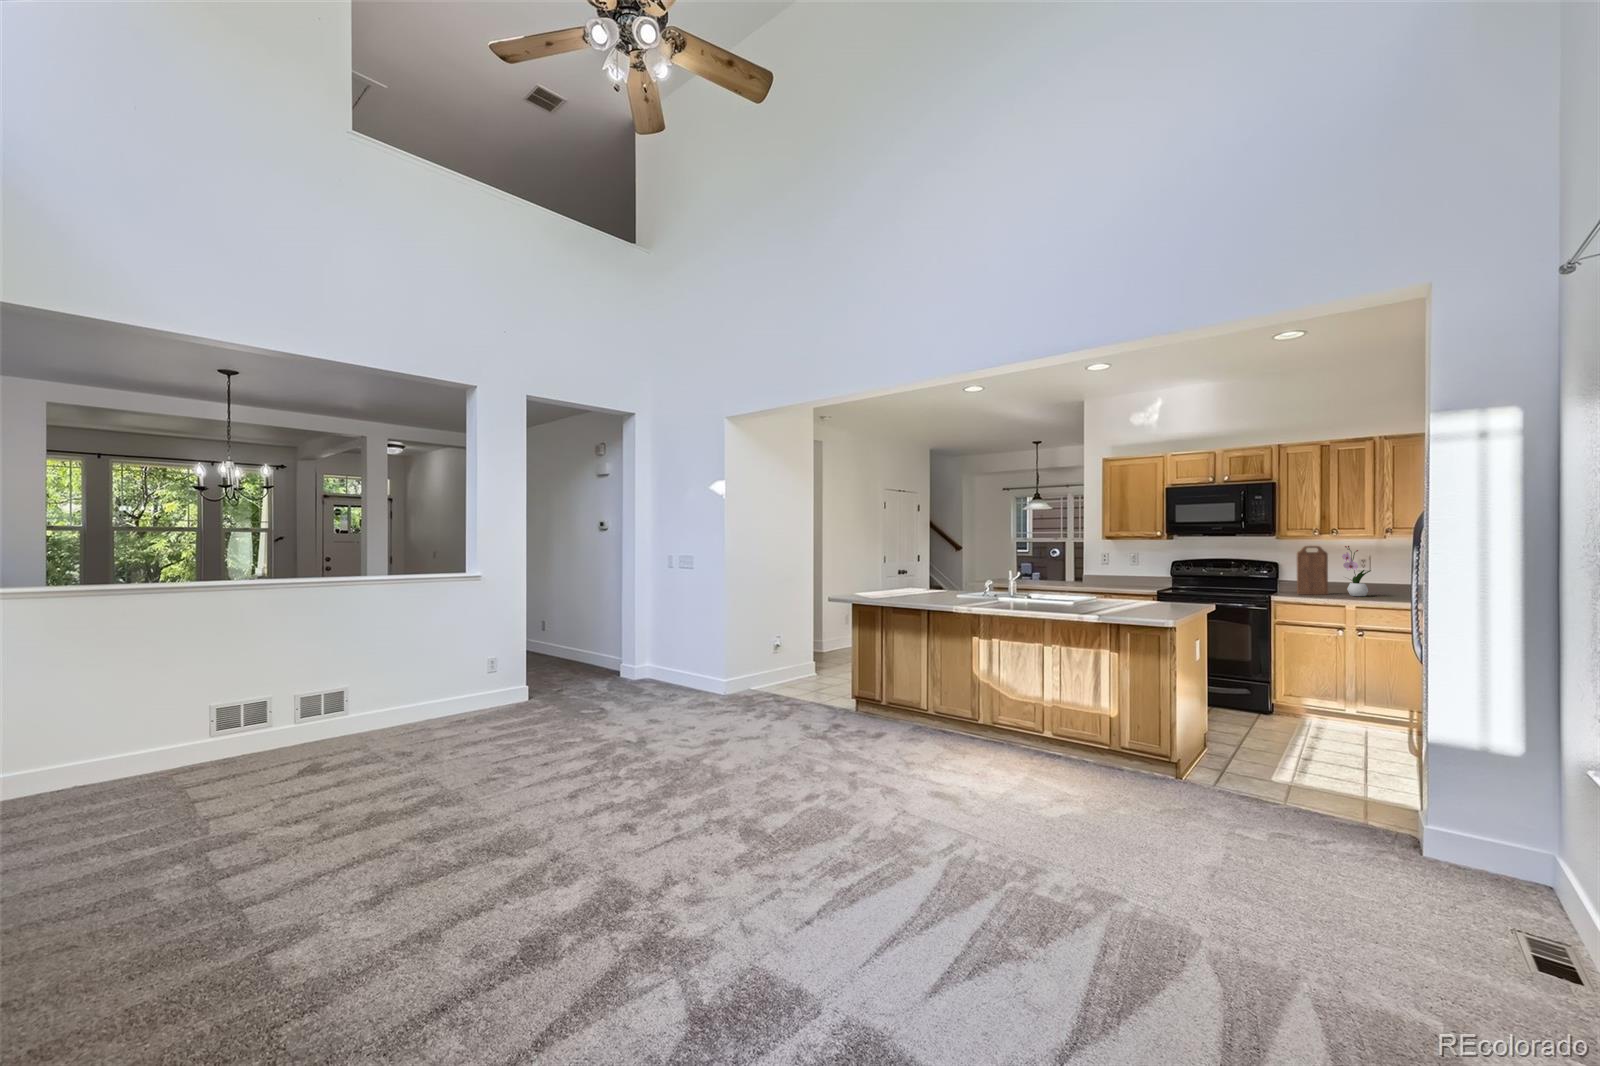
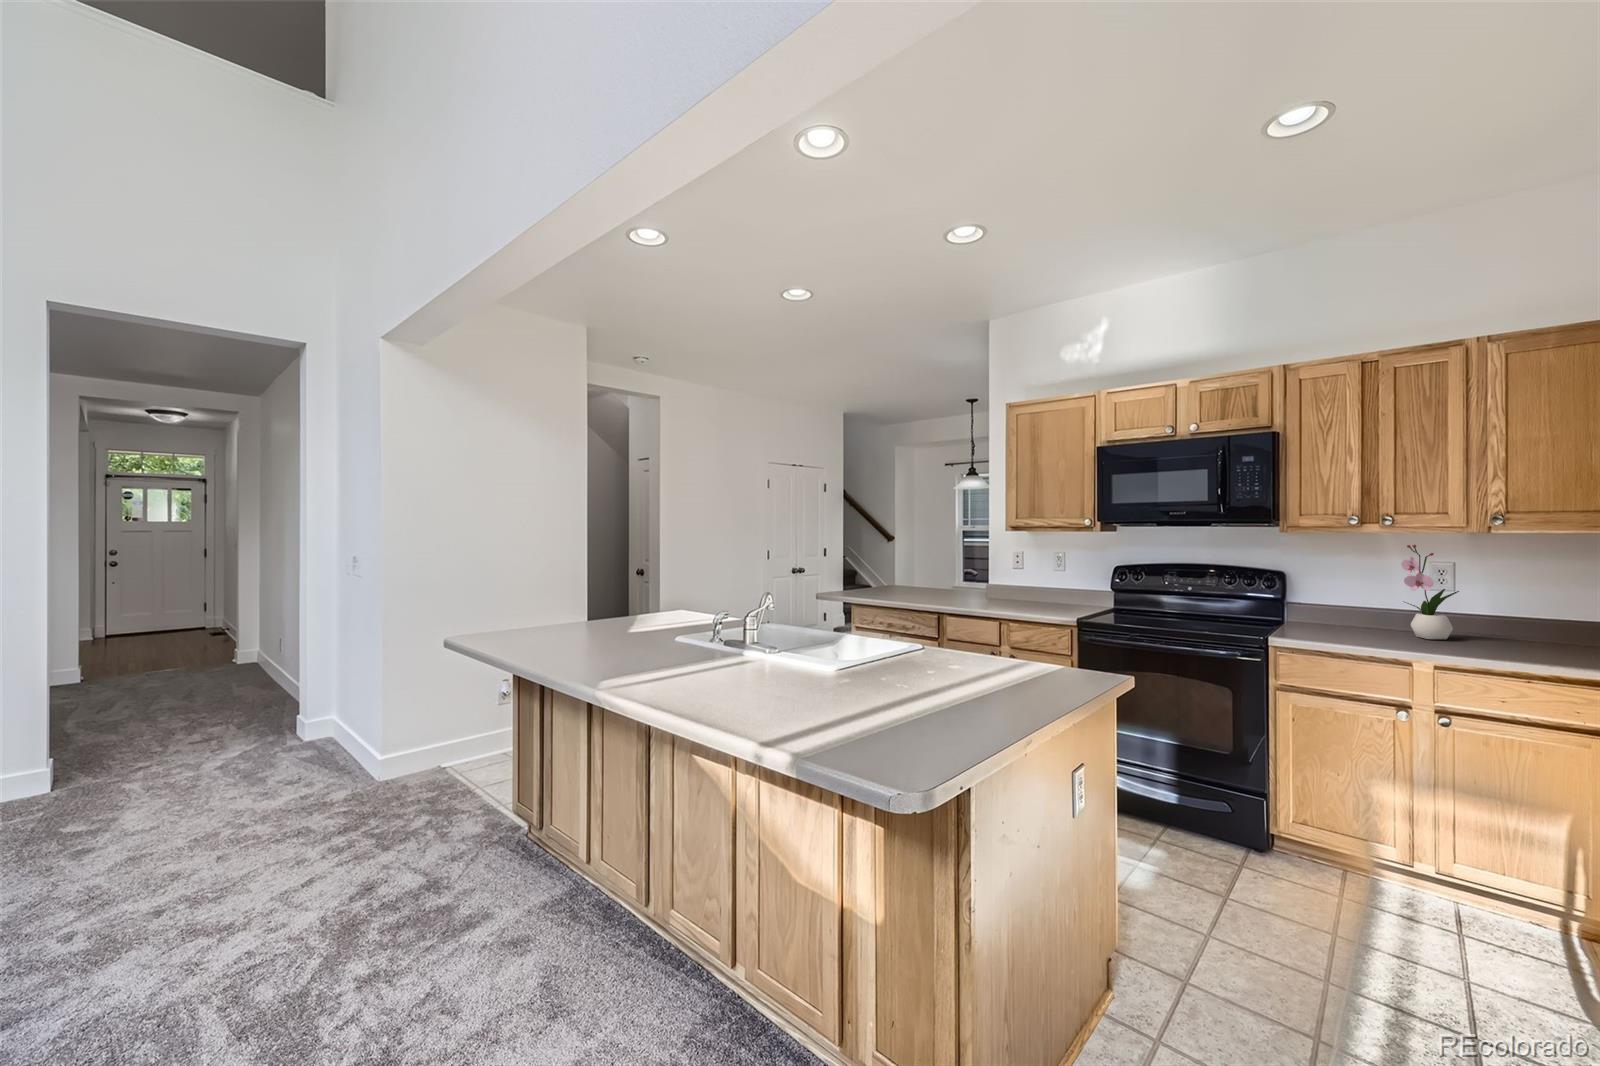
cutting board: present [1297,546,1328,595] -> none [1316,544,1374,633]

